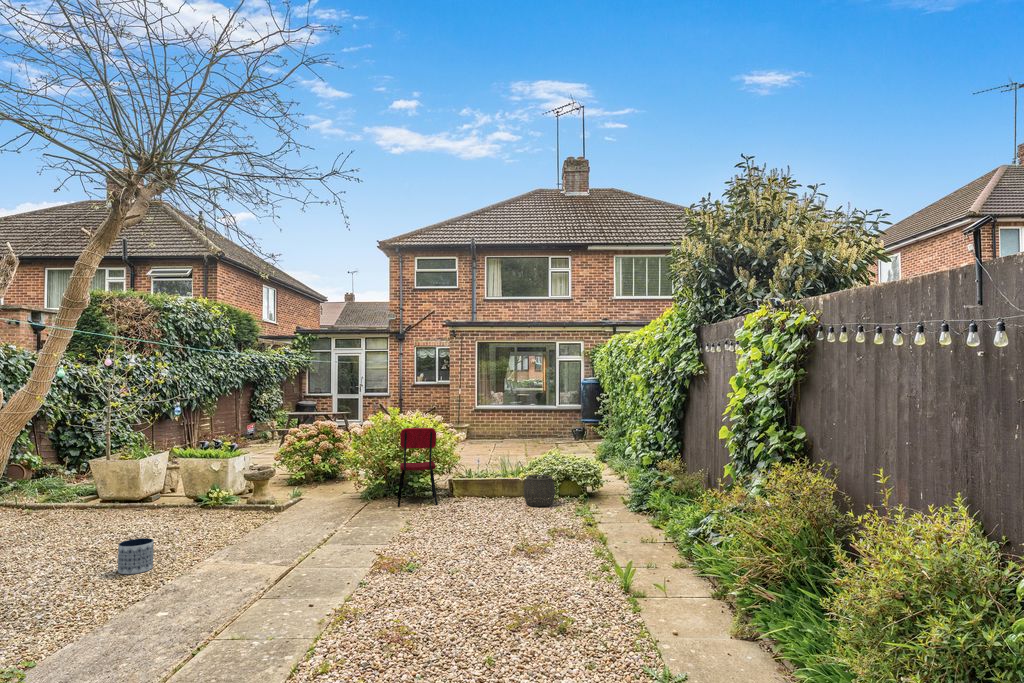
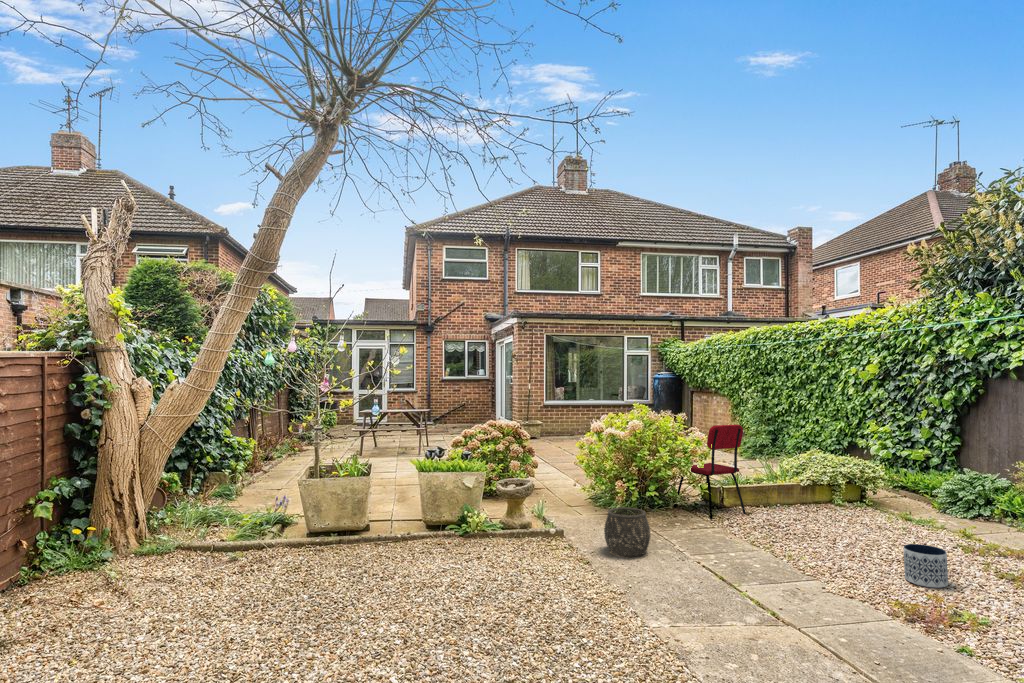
woven basket: present [523,475,555,507] -> present [604,507,650,556]
planter: present [118,538,154,574] -> present [904,544,948,588]

